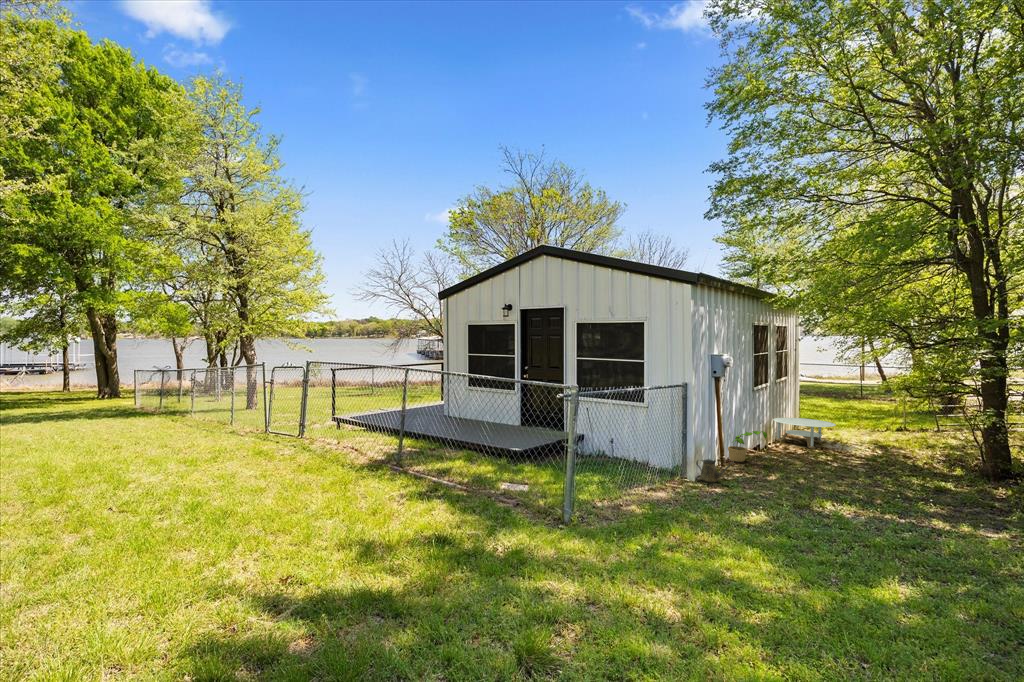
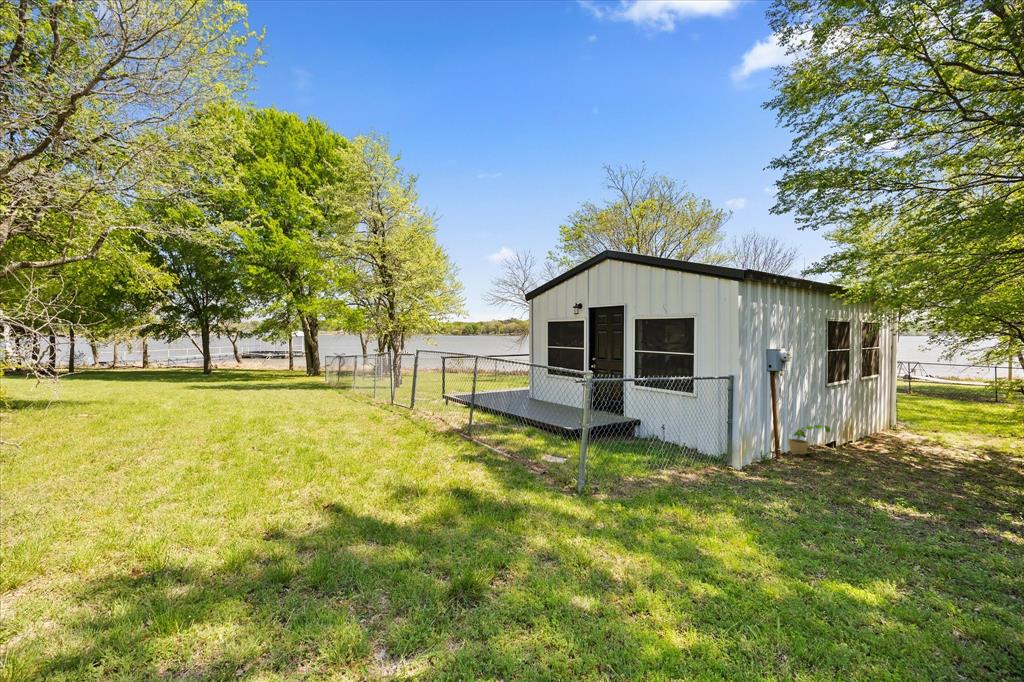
round table: present [773,418,836,449] -> none [853,416,928,449]
watering can: present [696,459,734,482] -> none [743,447,780,469]

